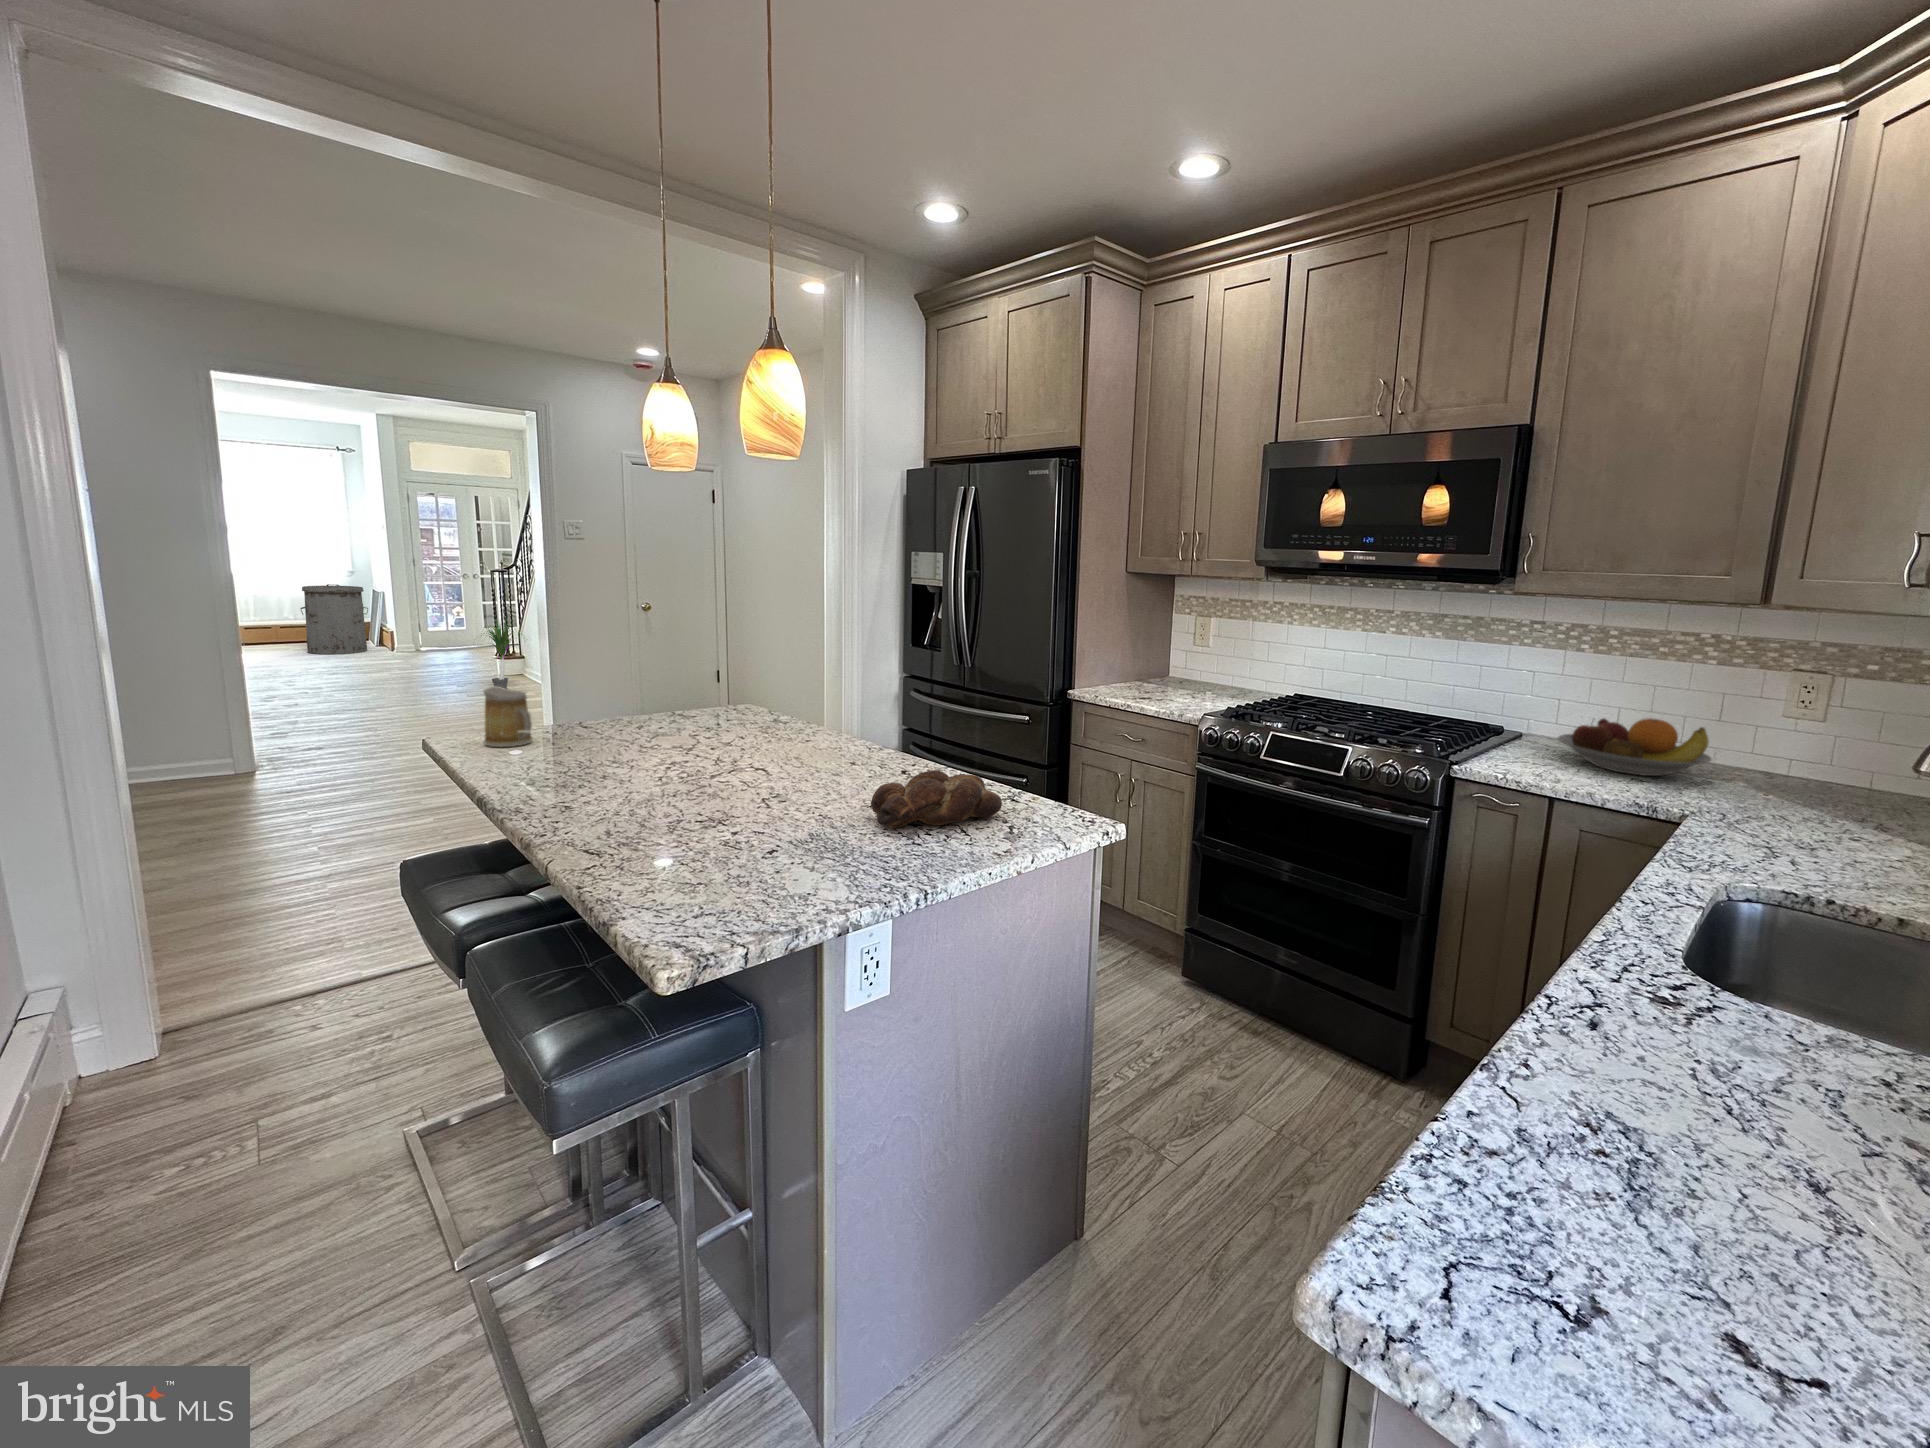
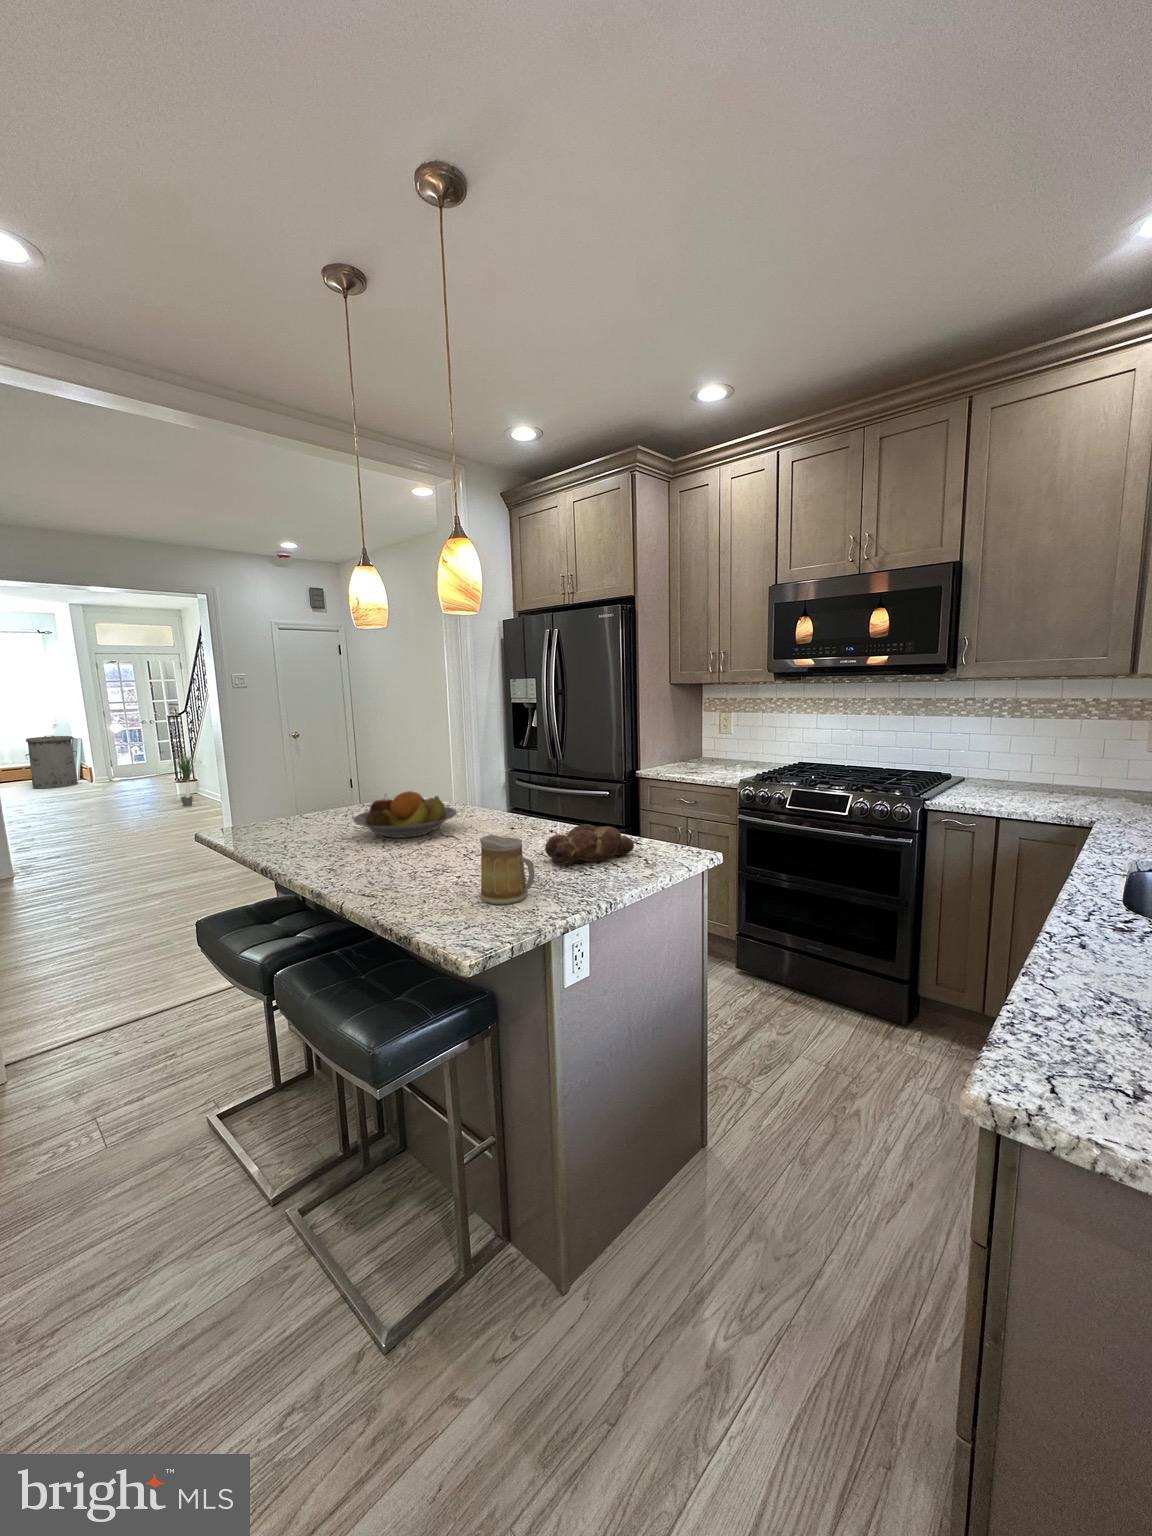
mug: present [484,687,533,747] -> present [480,835,535,904]
fruit bowl: present [1558,718,1712,776] -> present [353,791,457,838]

